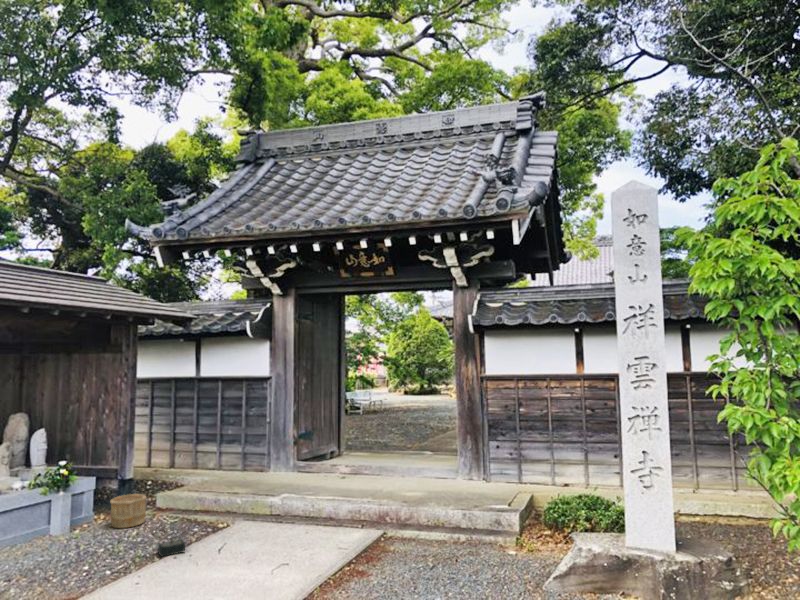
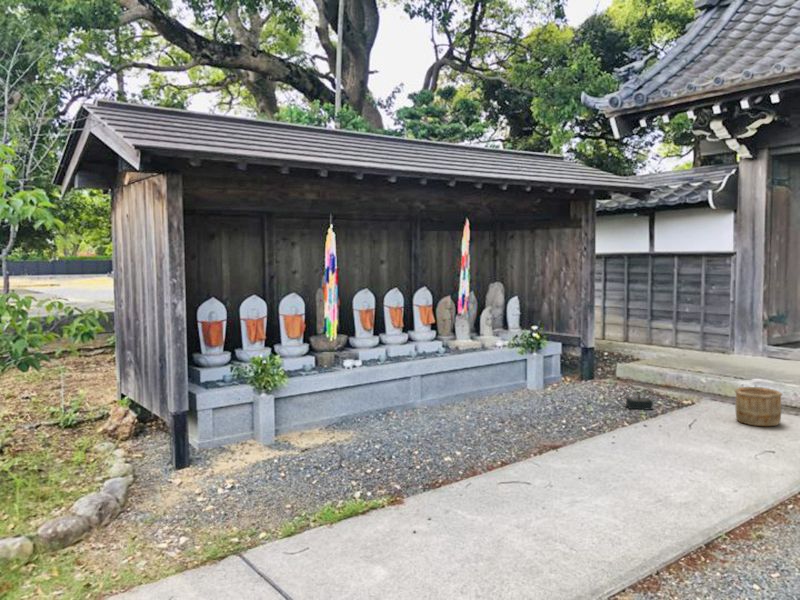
wooden bucket: present [110,494,146,528] -> present [735,387,782,426]

